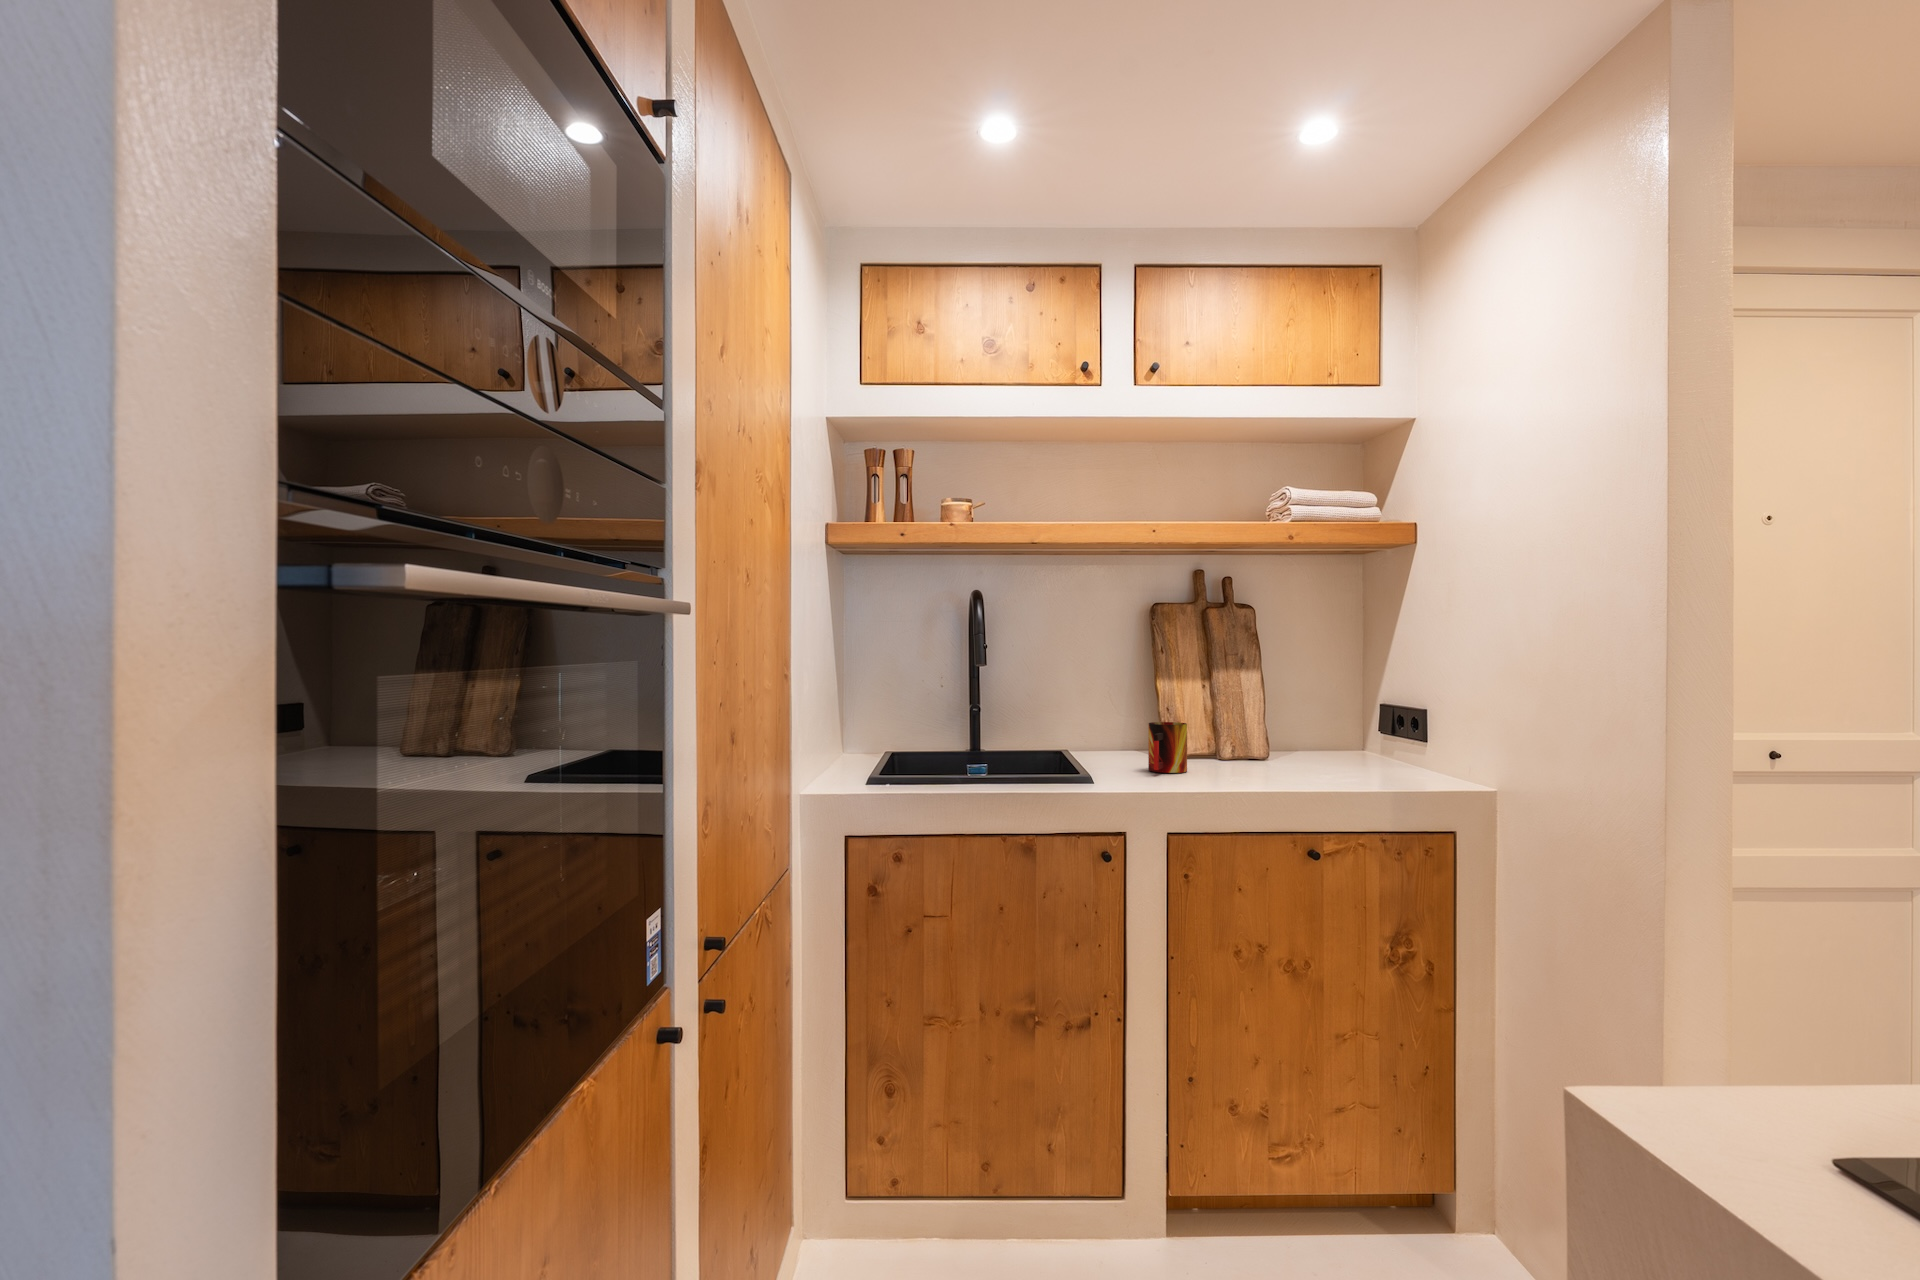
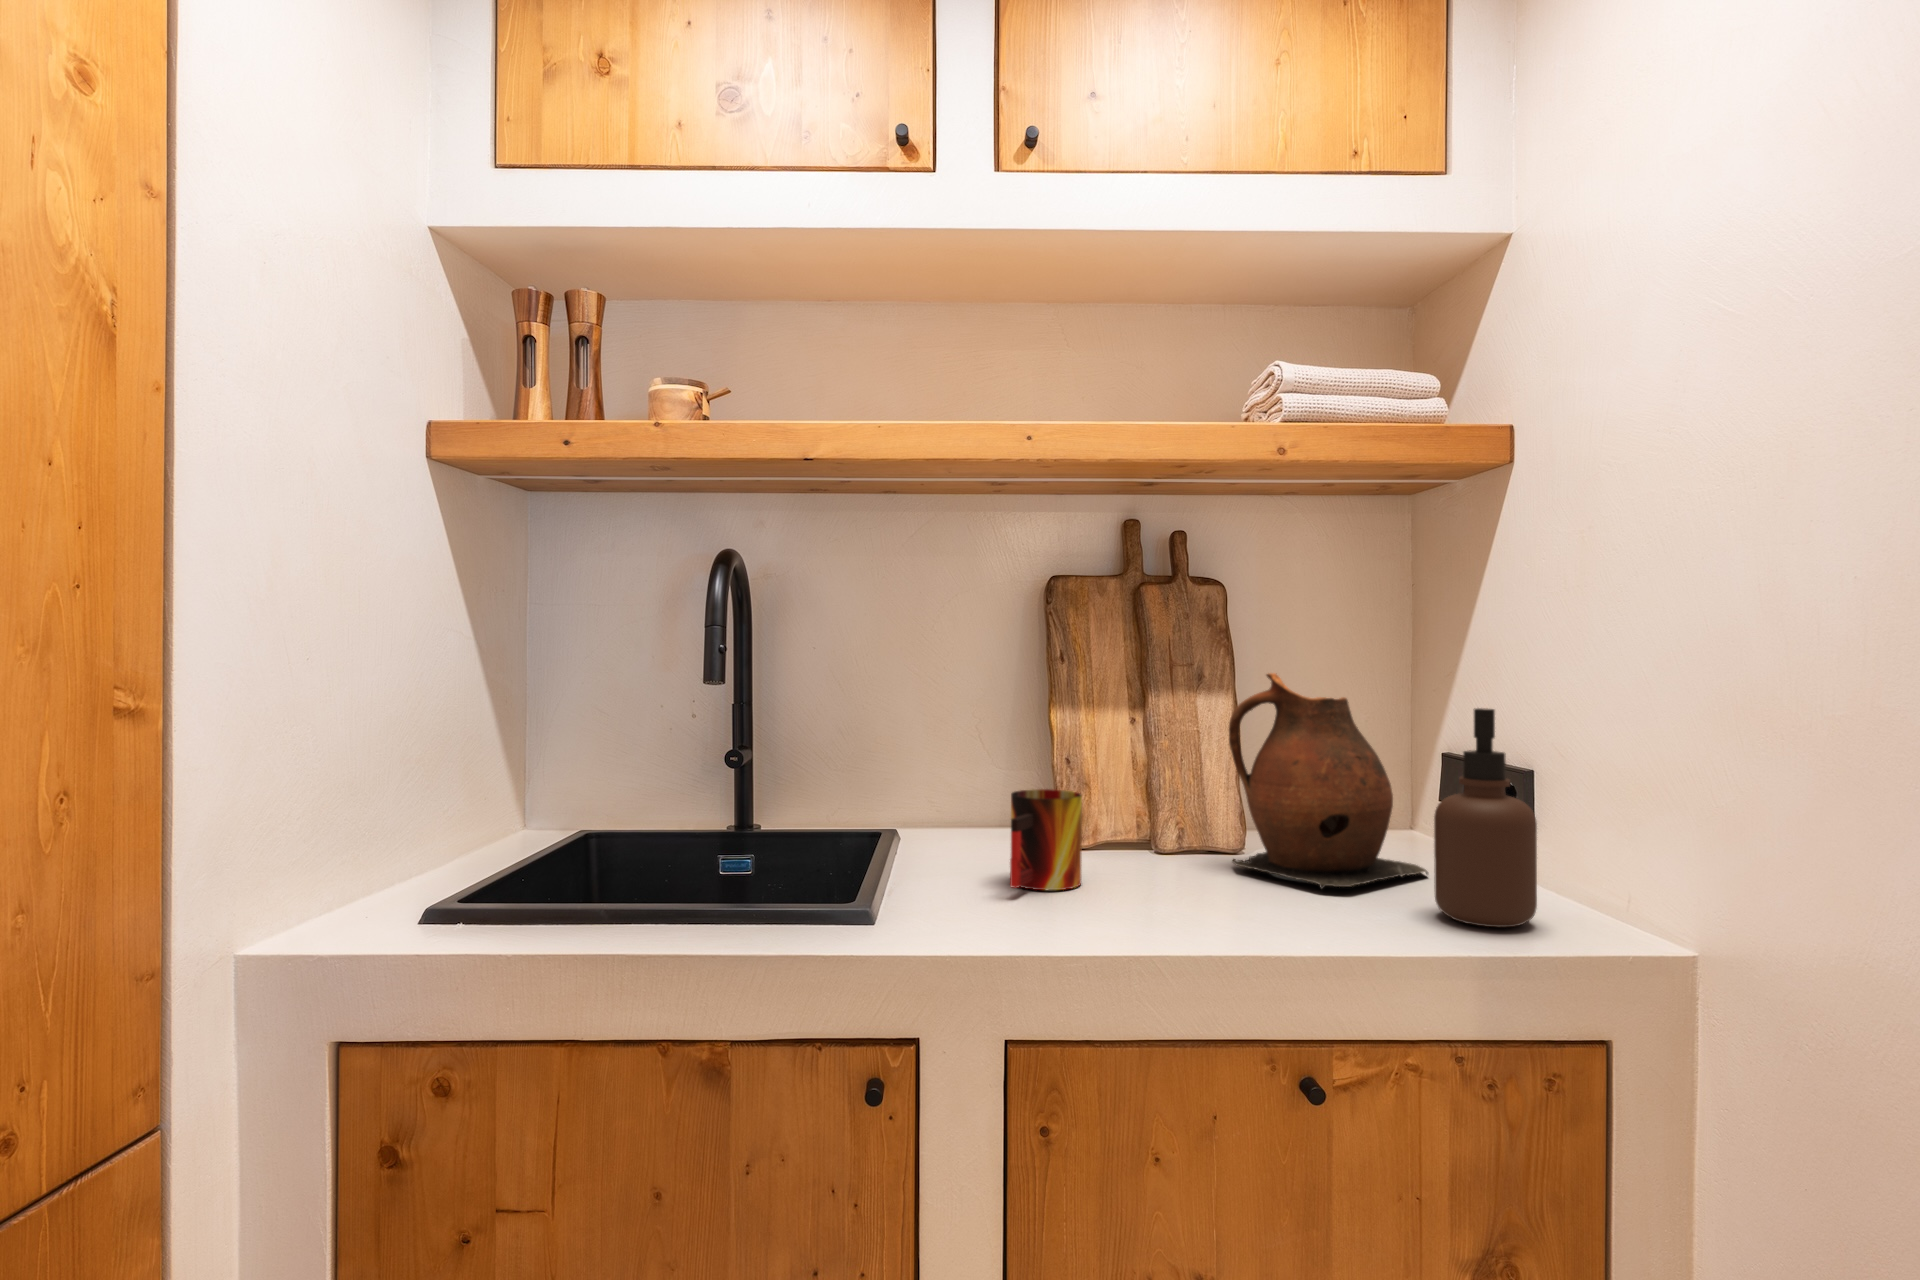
ceramic pitcher: none [1262,659,1372,771] -> present [1229,673,1428,889]
soap dispenser: none [1373,674,1423,782] -> present [1434,708,1537,927]

